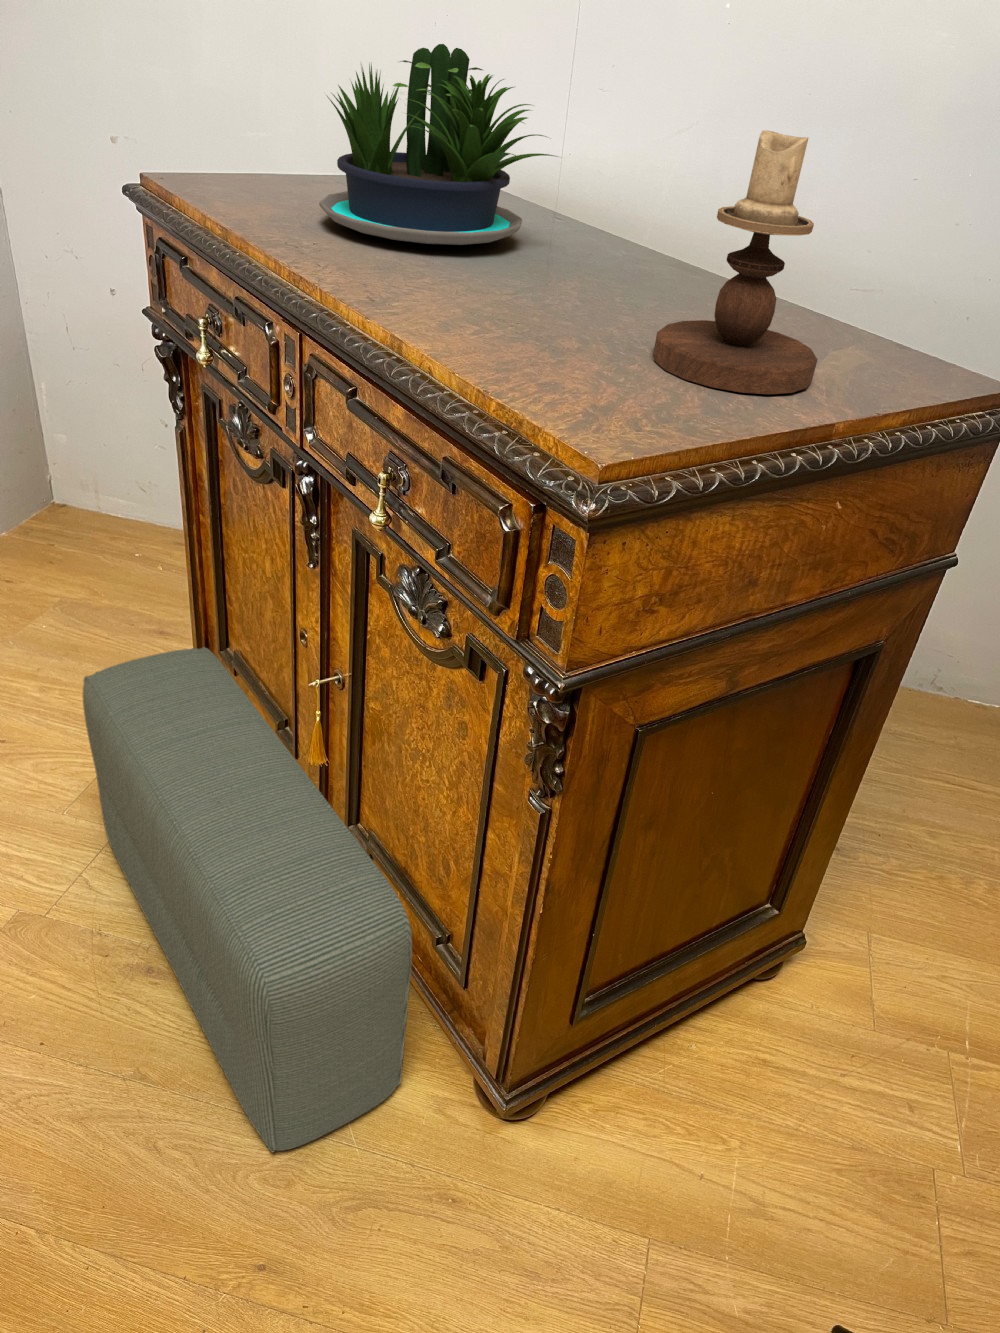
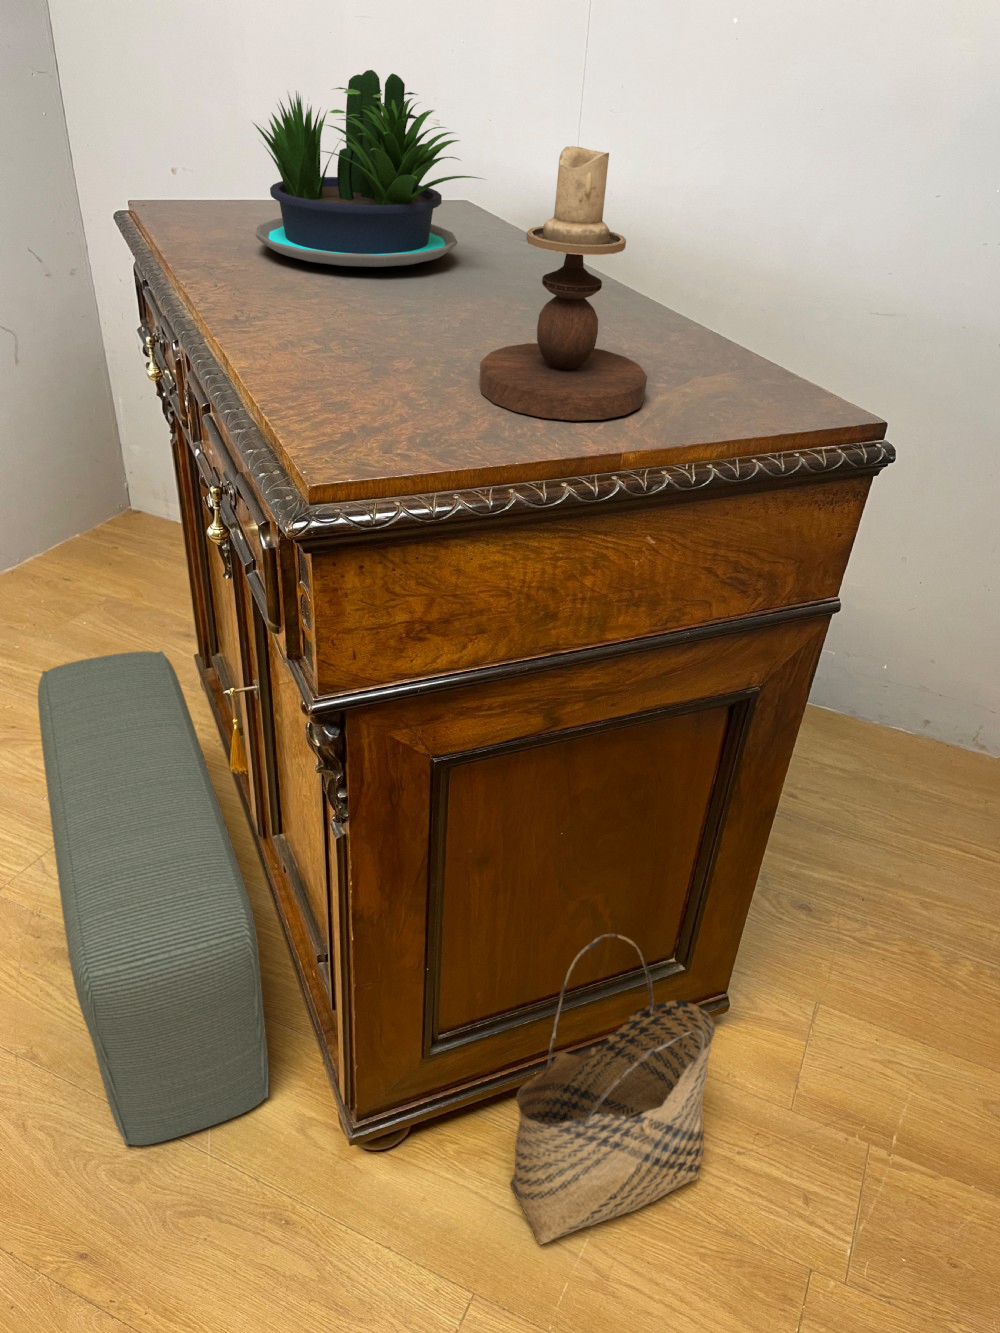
woven basket: none [654,882,865,1184] -> present [510,933,715,1244]

